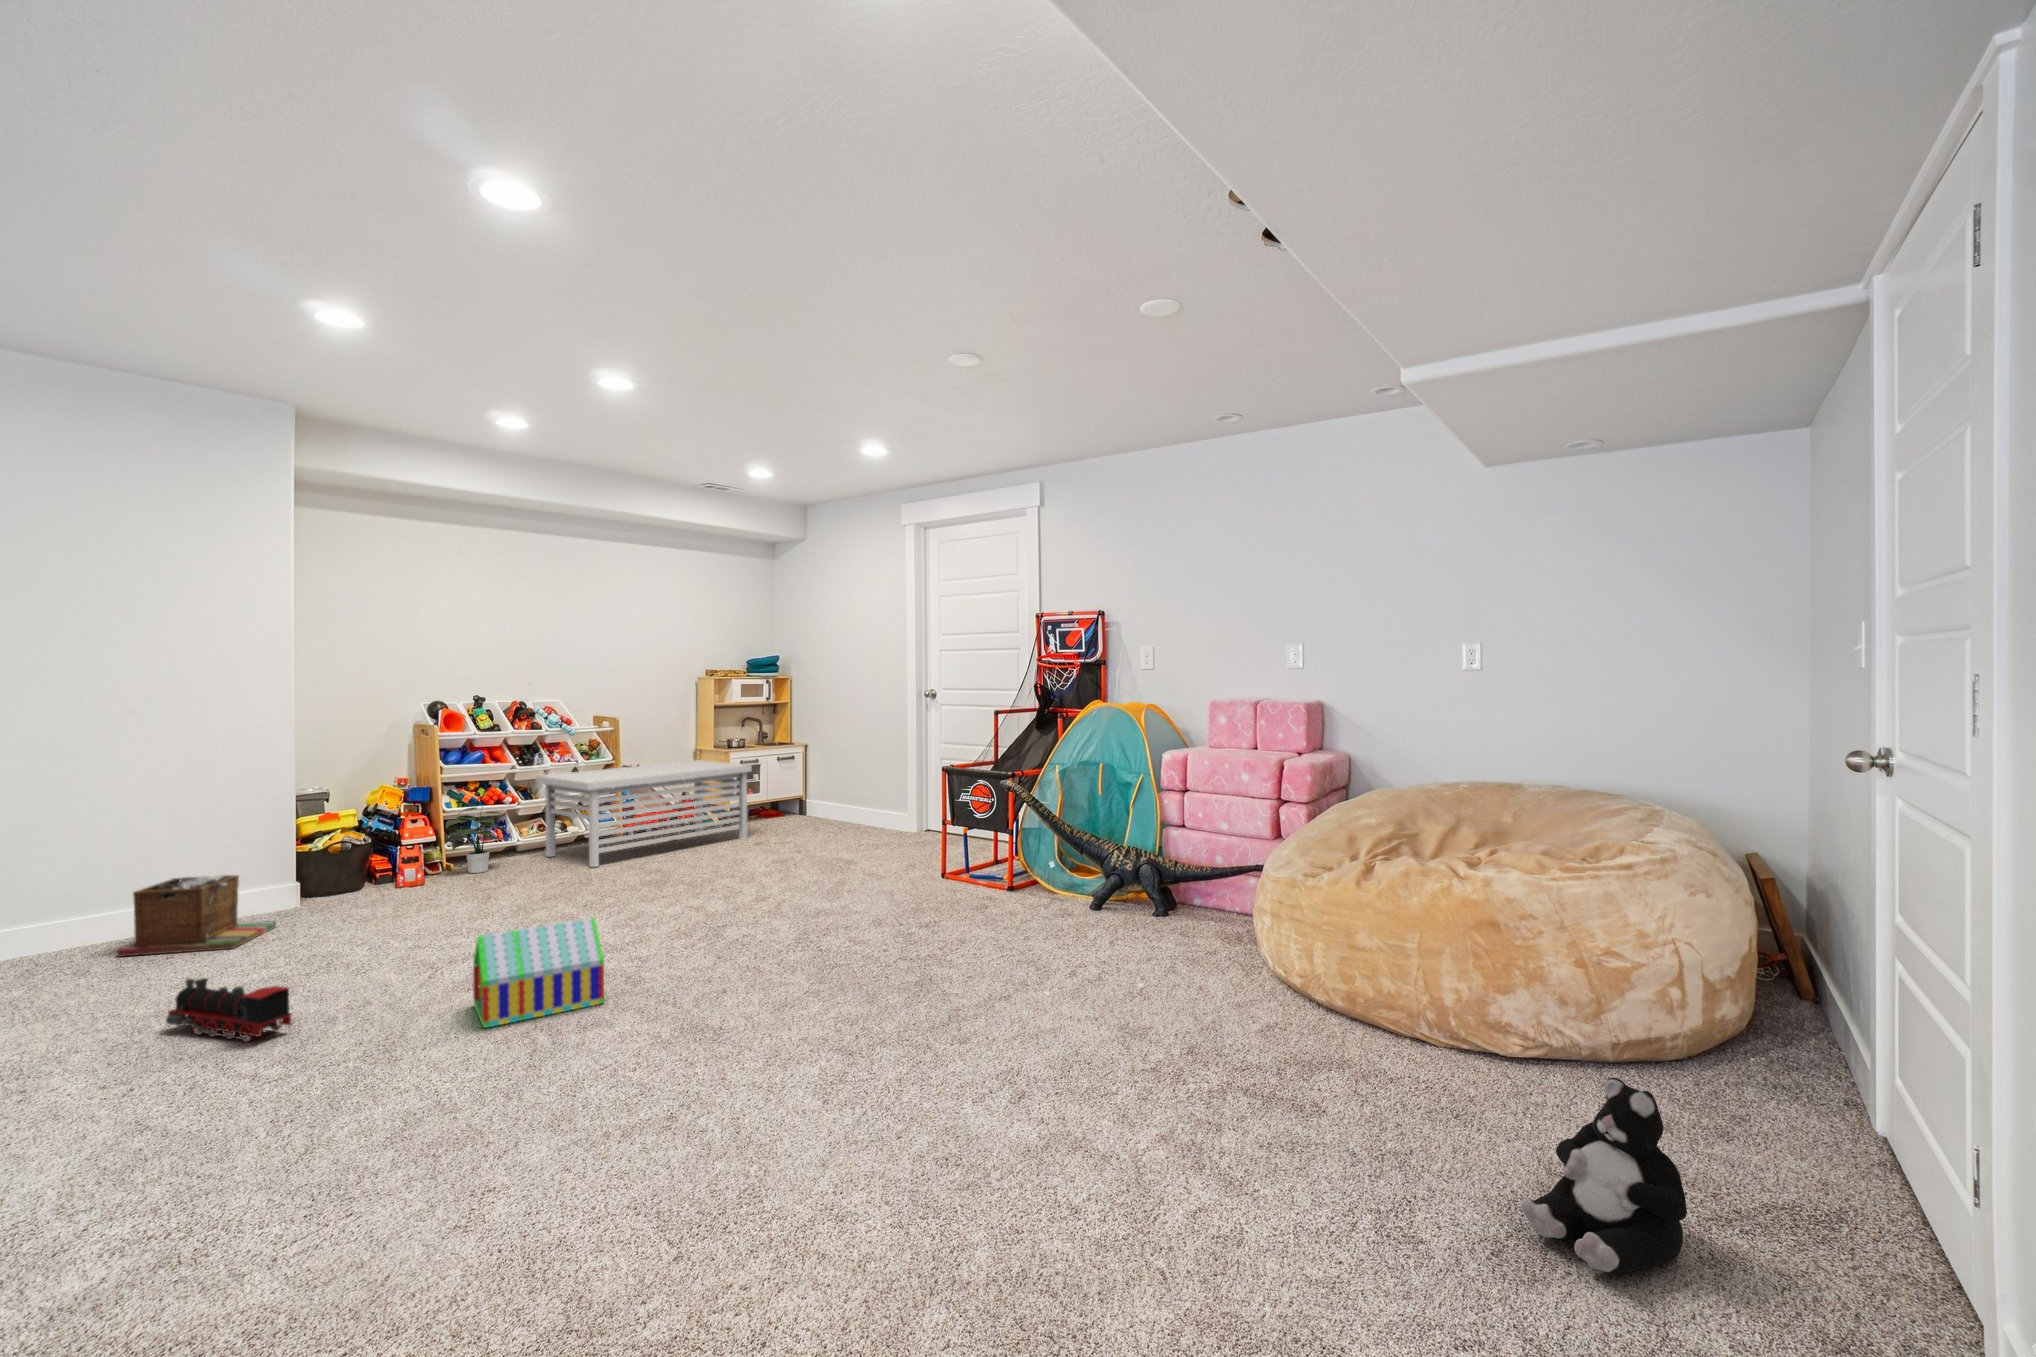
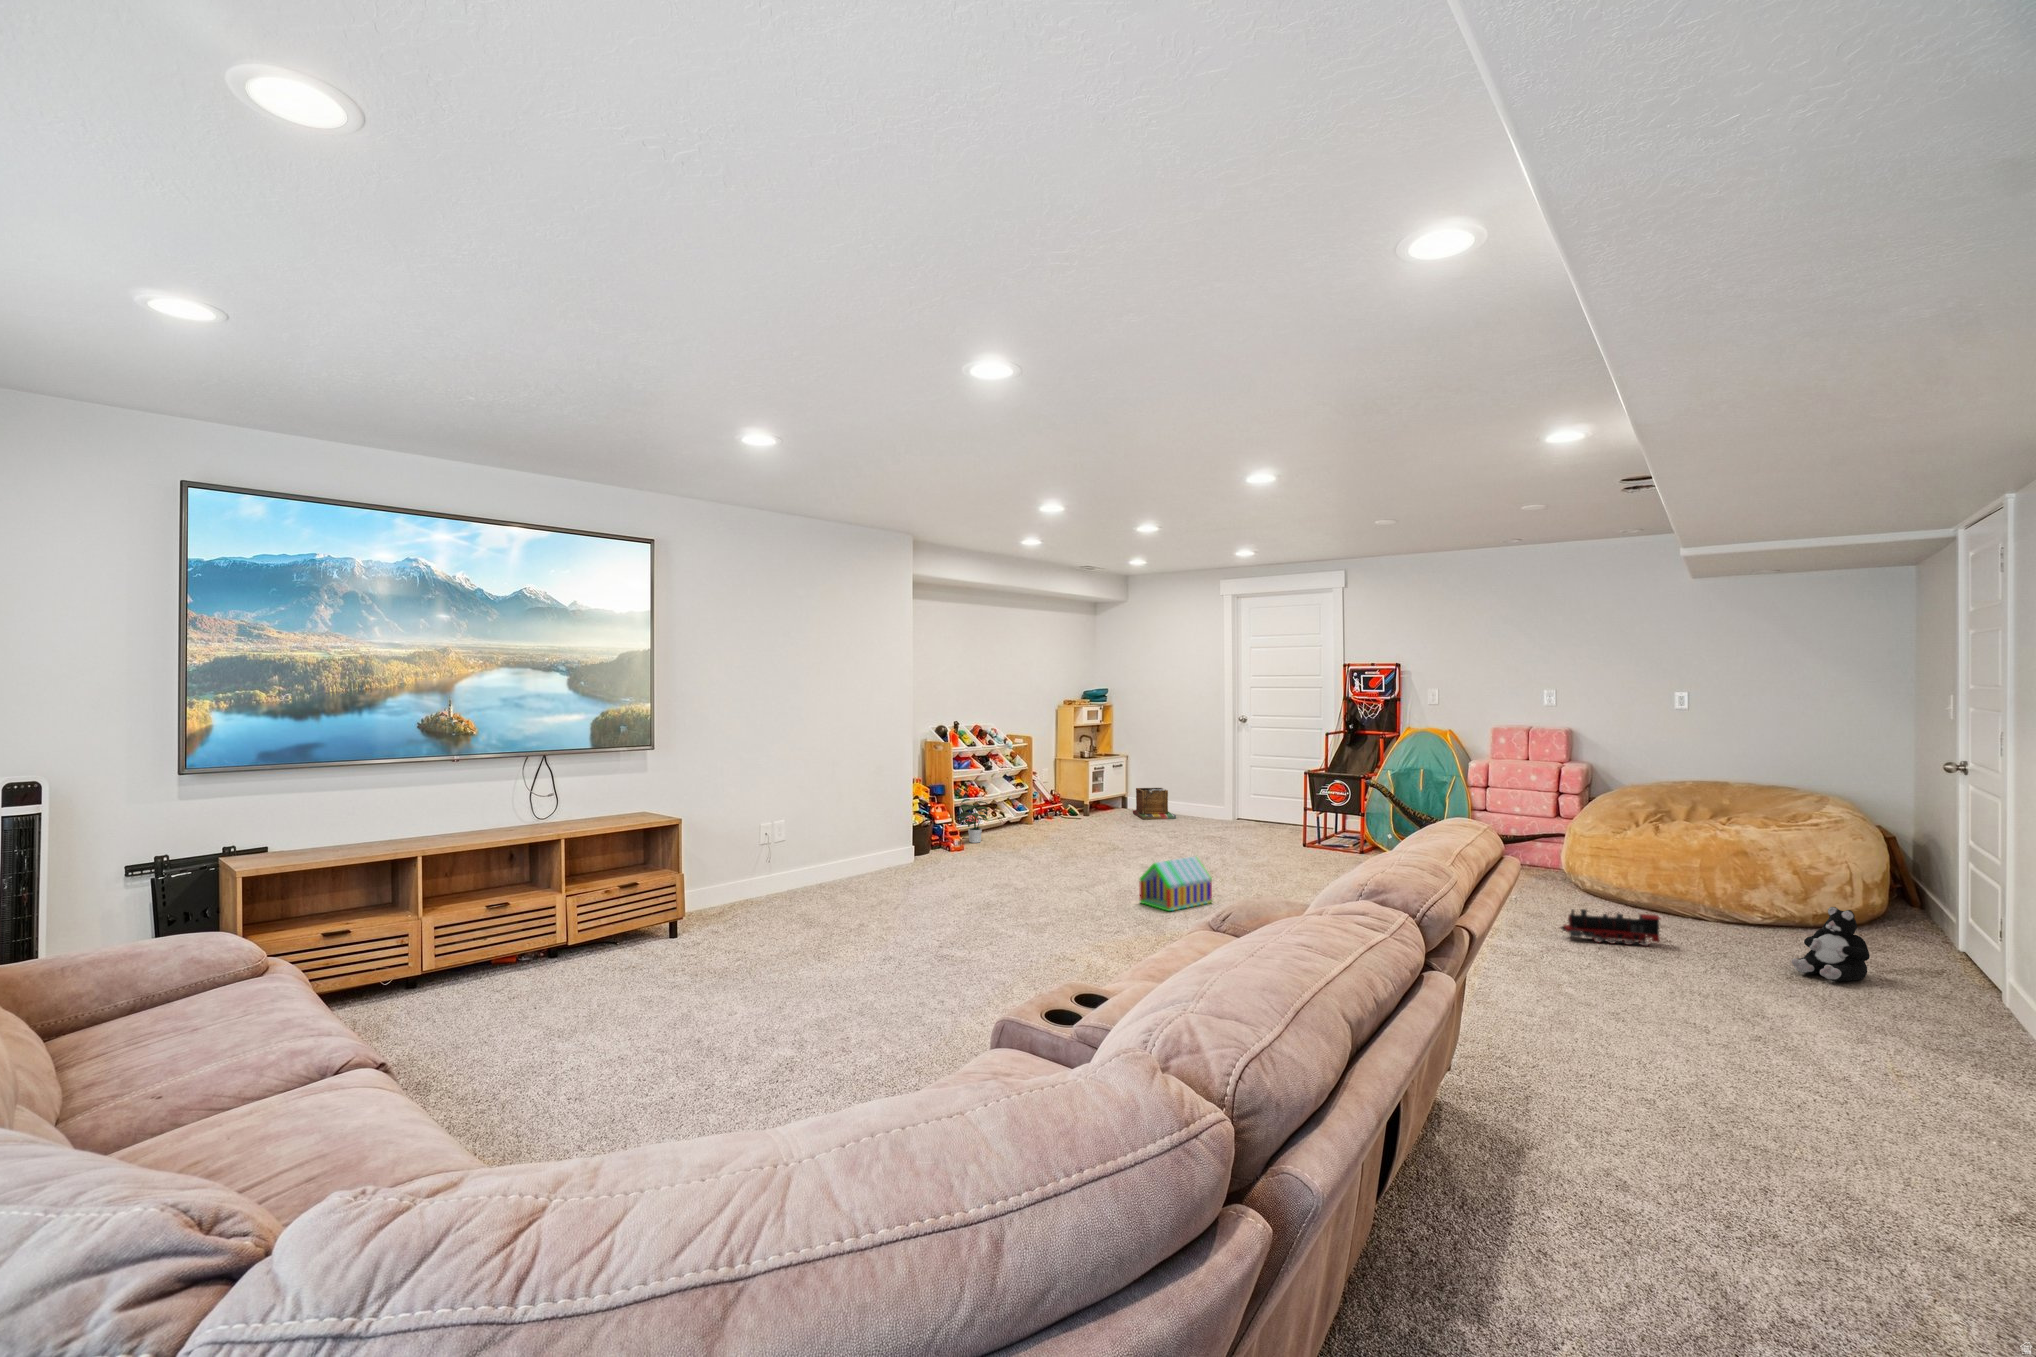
storage bench: present [536,760,752,867] -> none [994,767,1121,840]
laundry basket: present [117,875,276,957] -> present [1133,788,1176,819]
toy train: present [166,978,291,1042] -> present [1561,909,1661,946]

